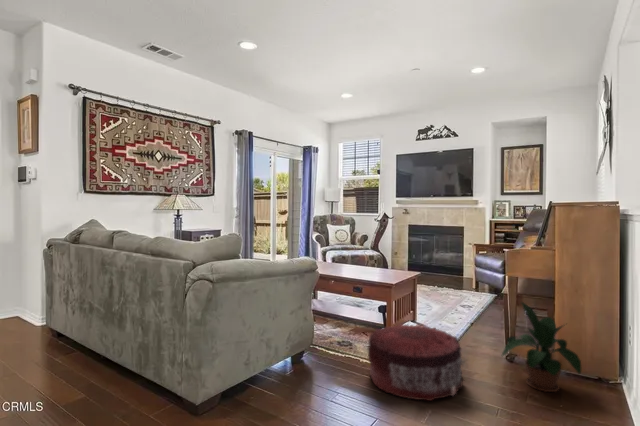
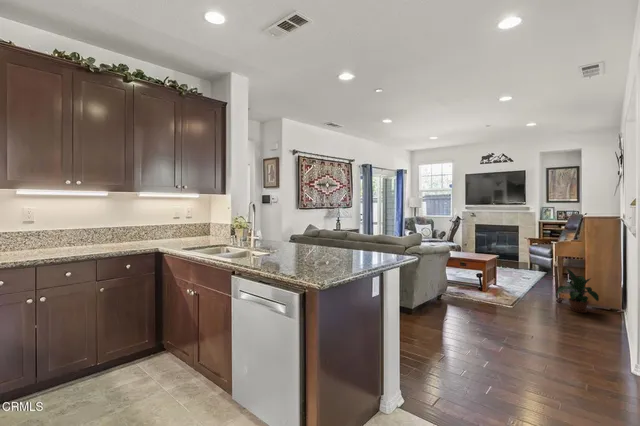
pouf: present [368,325,463,401] -> none [483,280,536,313]

